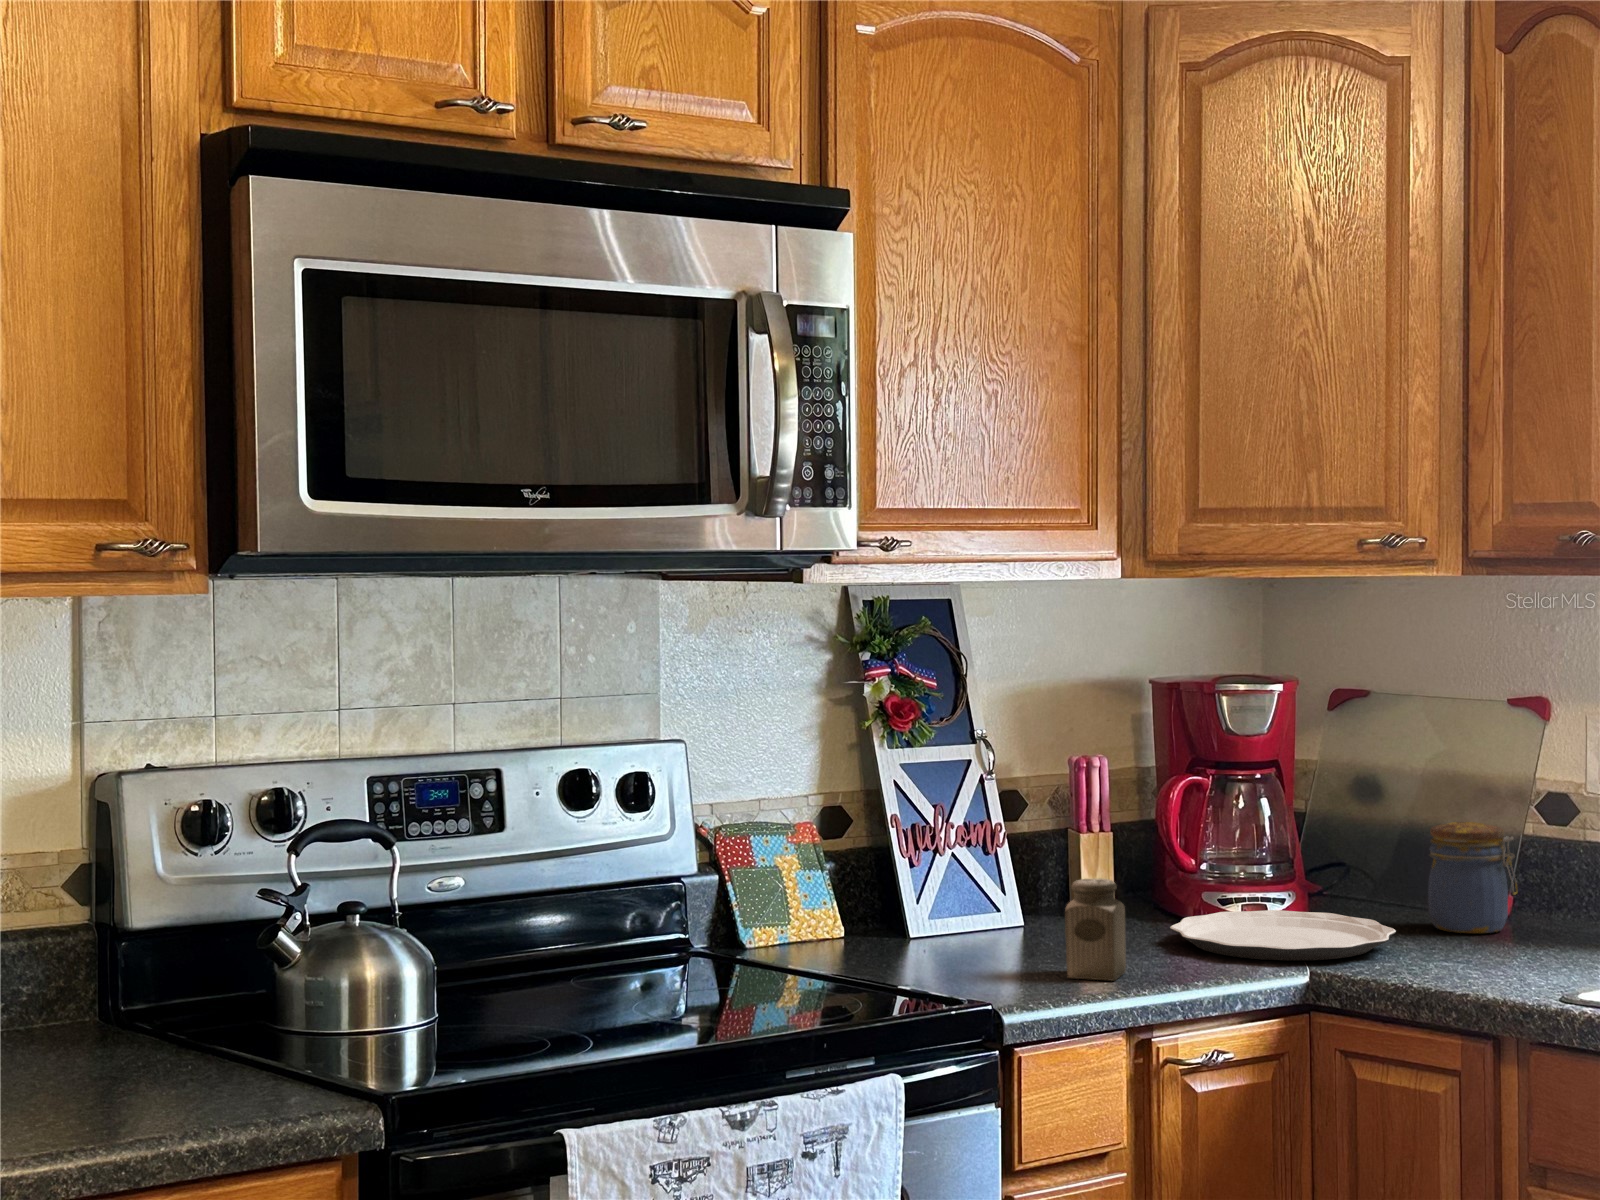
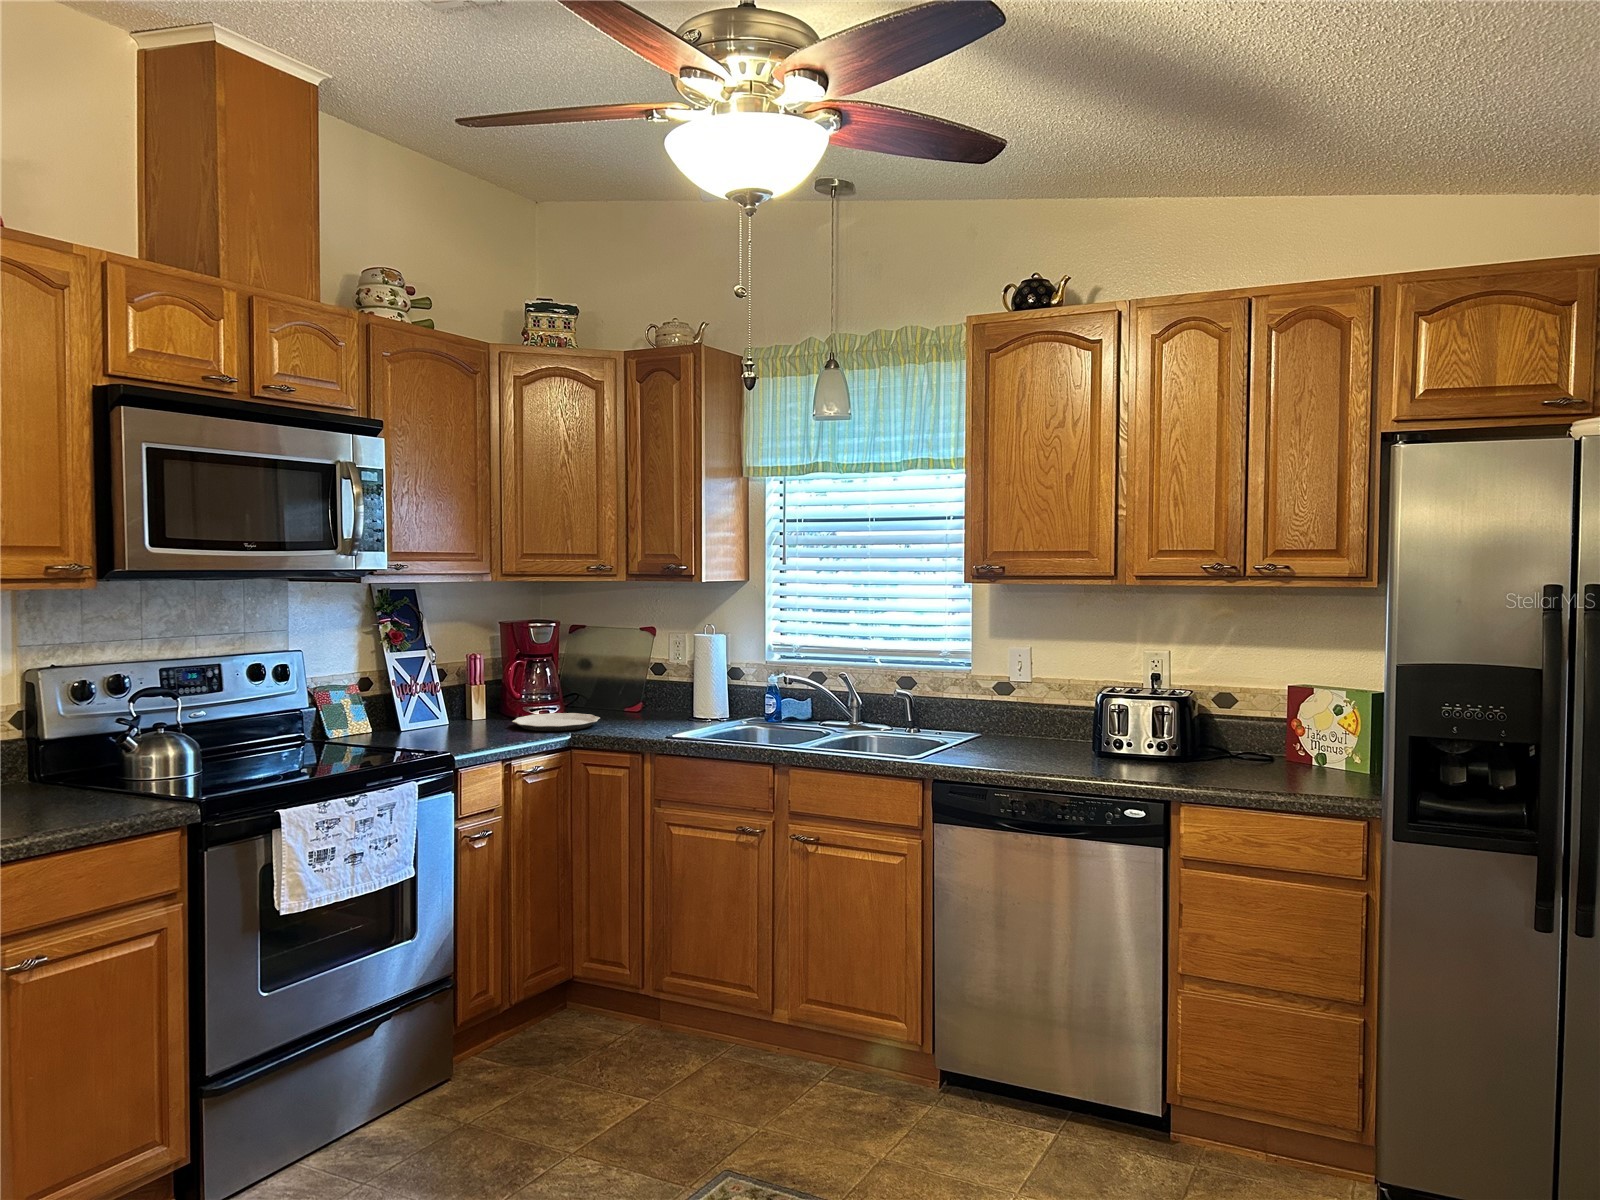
jar: present [1428,822,1517,933] -> none [612,676,645,718]
salt shaker: present [1065,879,1126,981] -> none [473,702,497,742]

